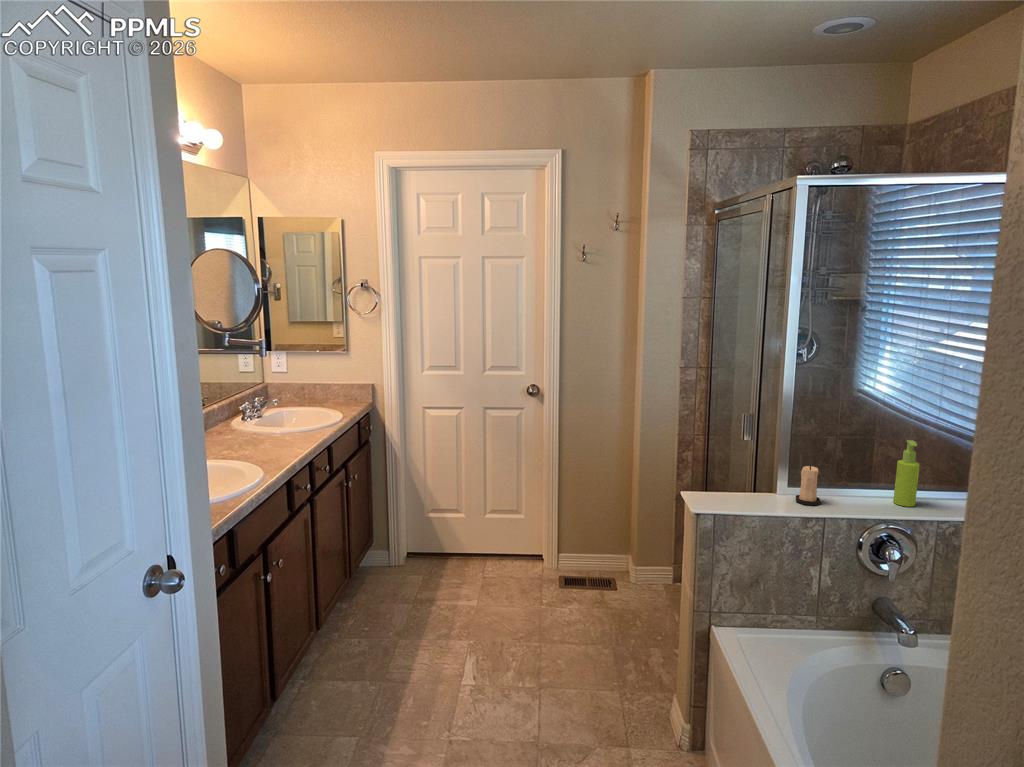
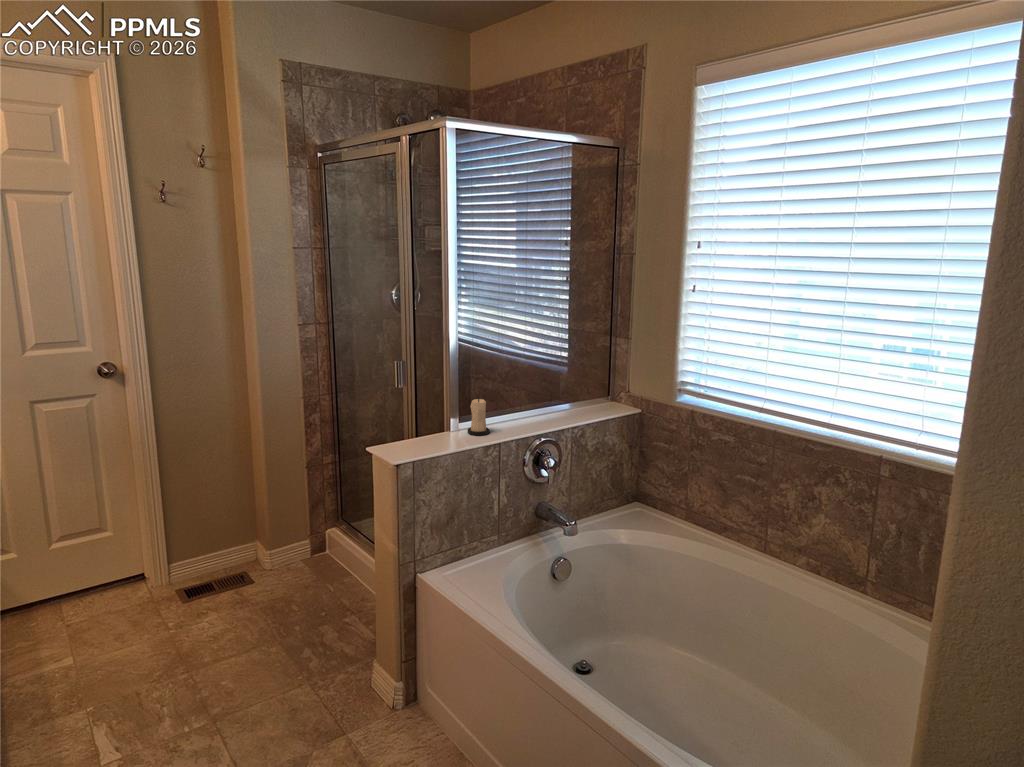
soap dispenser: present [893,440,920,507] -> none [538,364,555,421]

